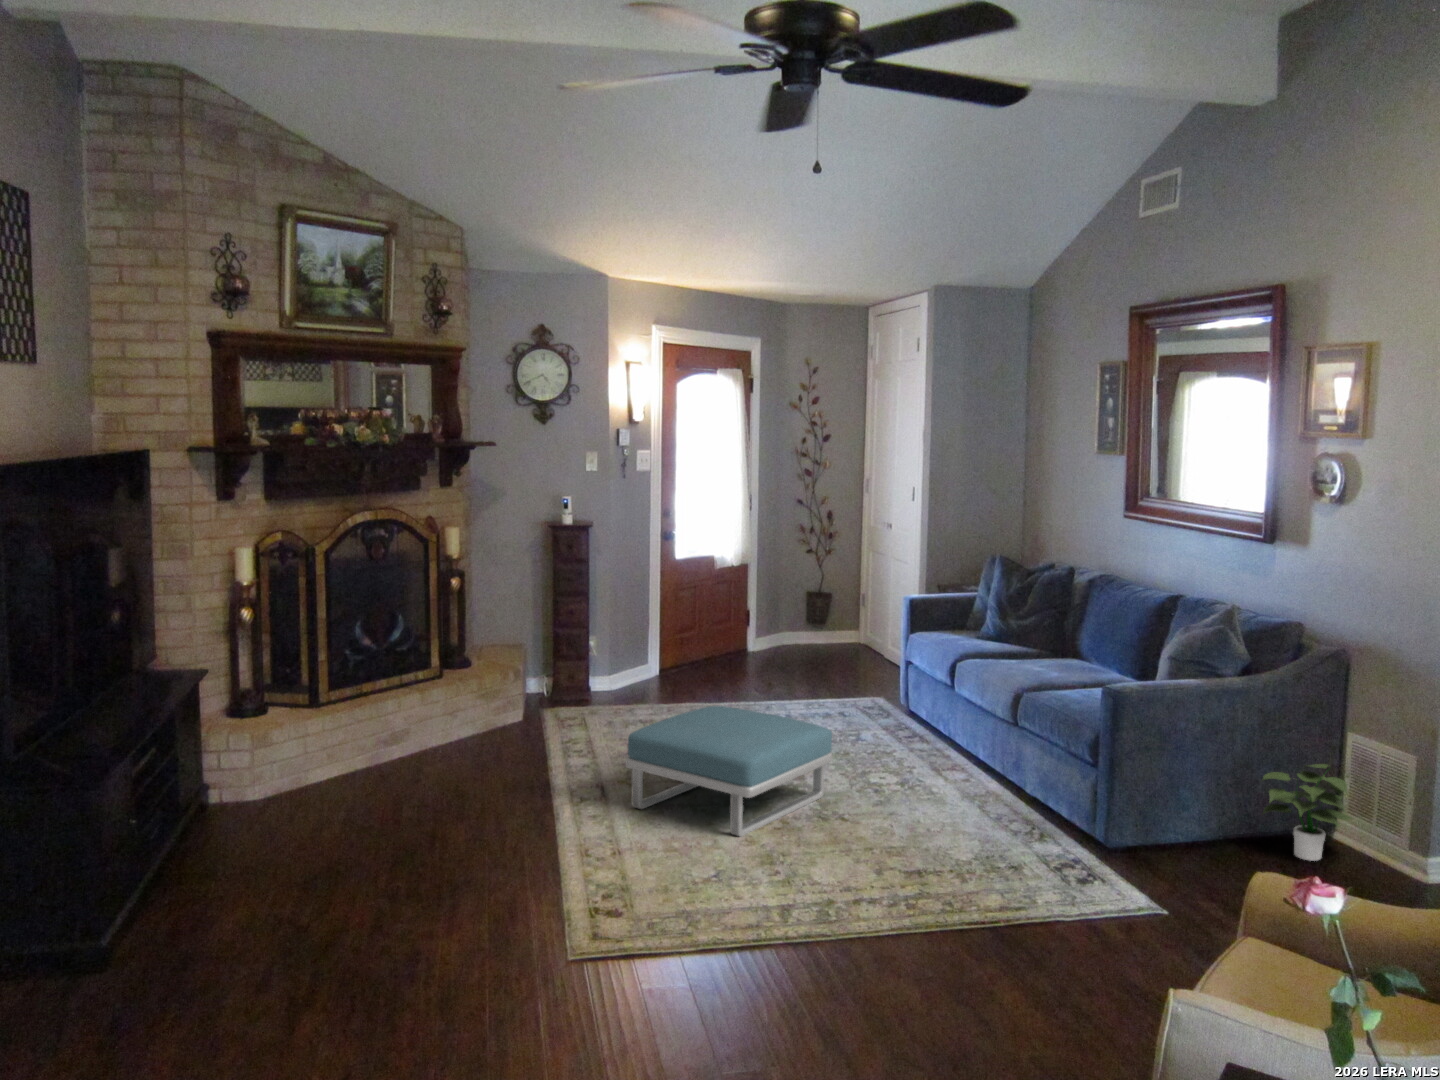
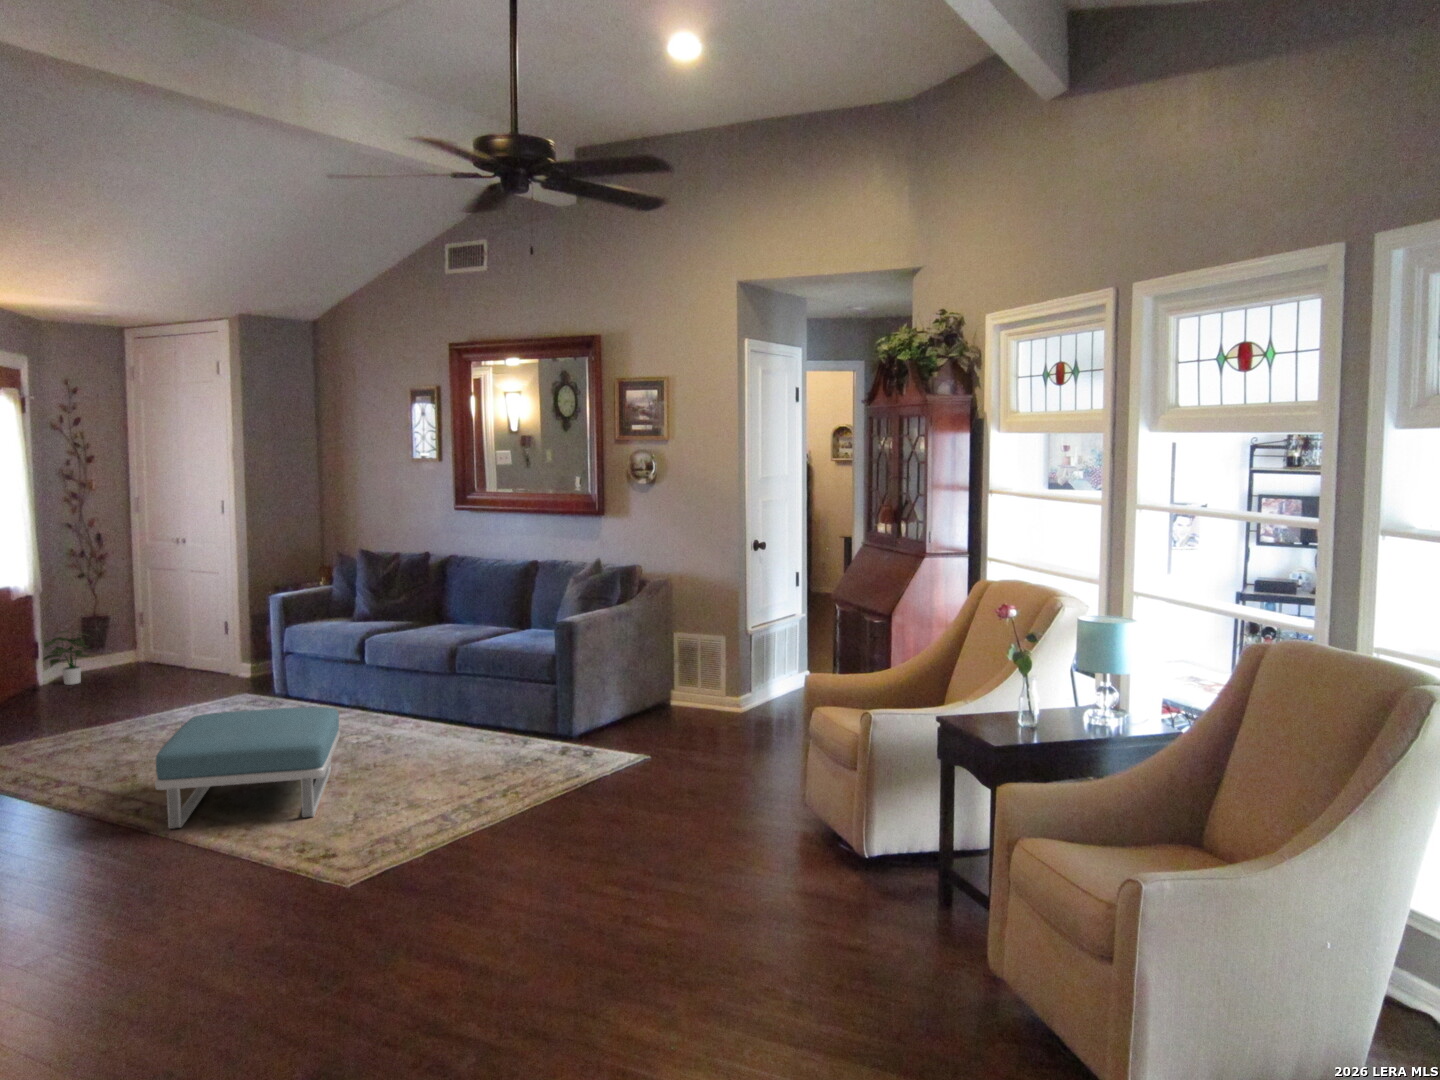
potted plant: present [1263,764,1352,861] -> present [44,631,92,685]

